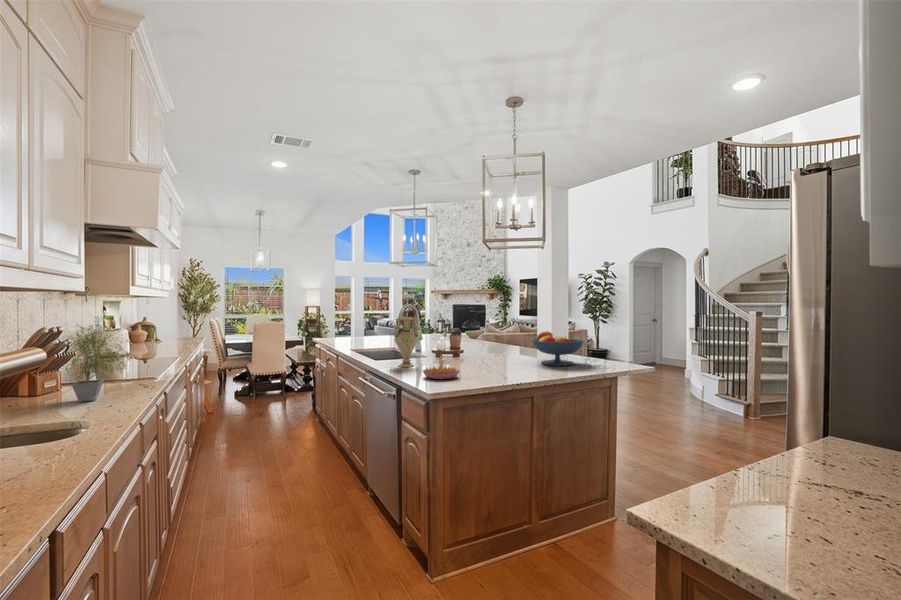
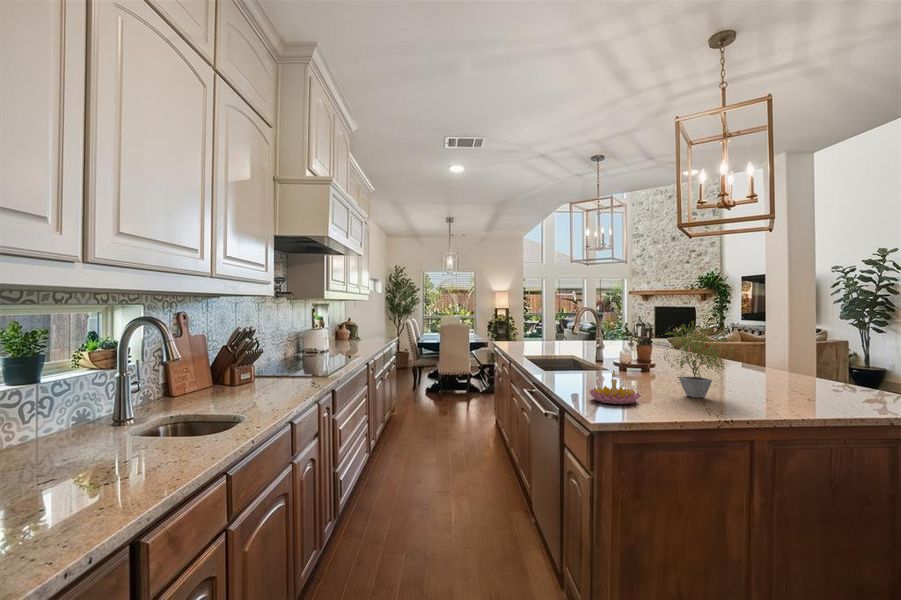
potted plant: present [59,317,131,402] -> present [664,315,732,398]
vase: present [394,317,419,367] -> none [558,322,592,382]
fruit bowl: present [532,331,584,366] -> none [755,344,850,397]

